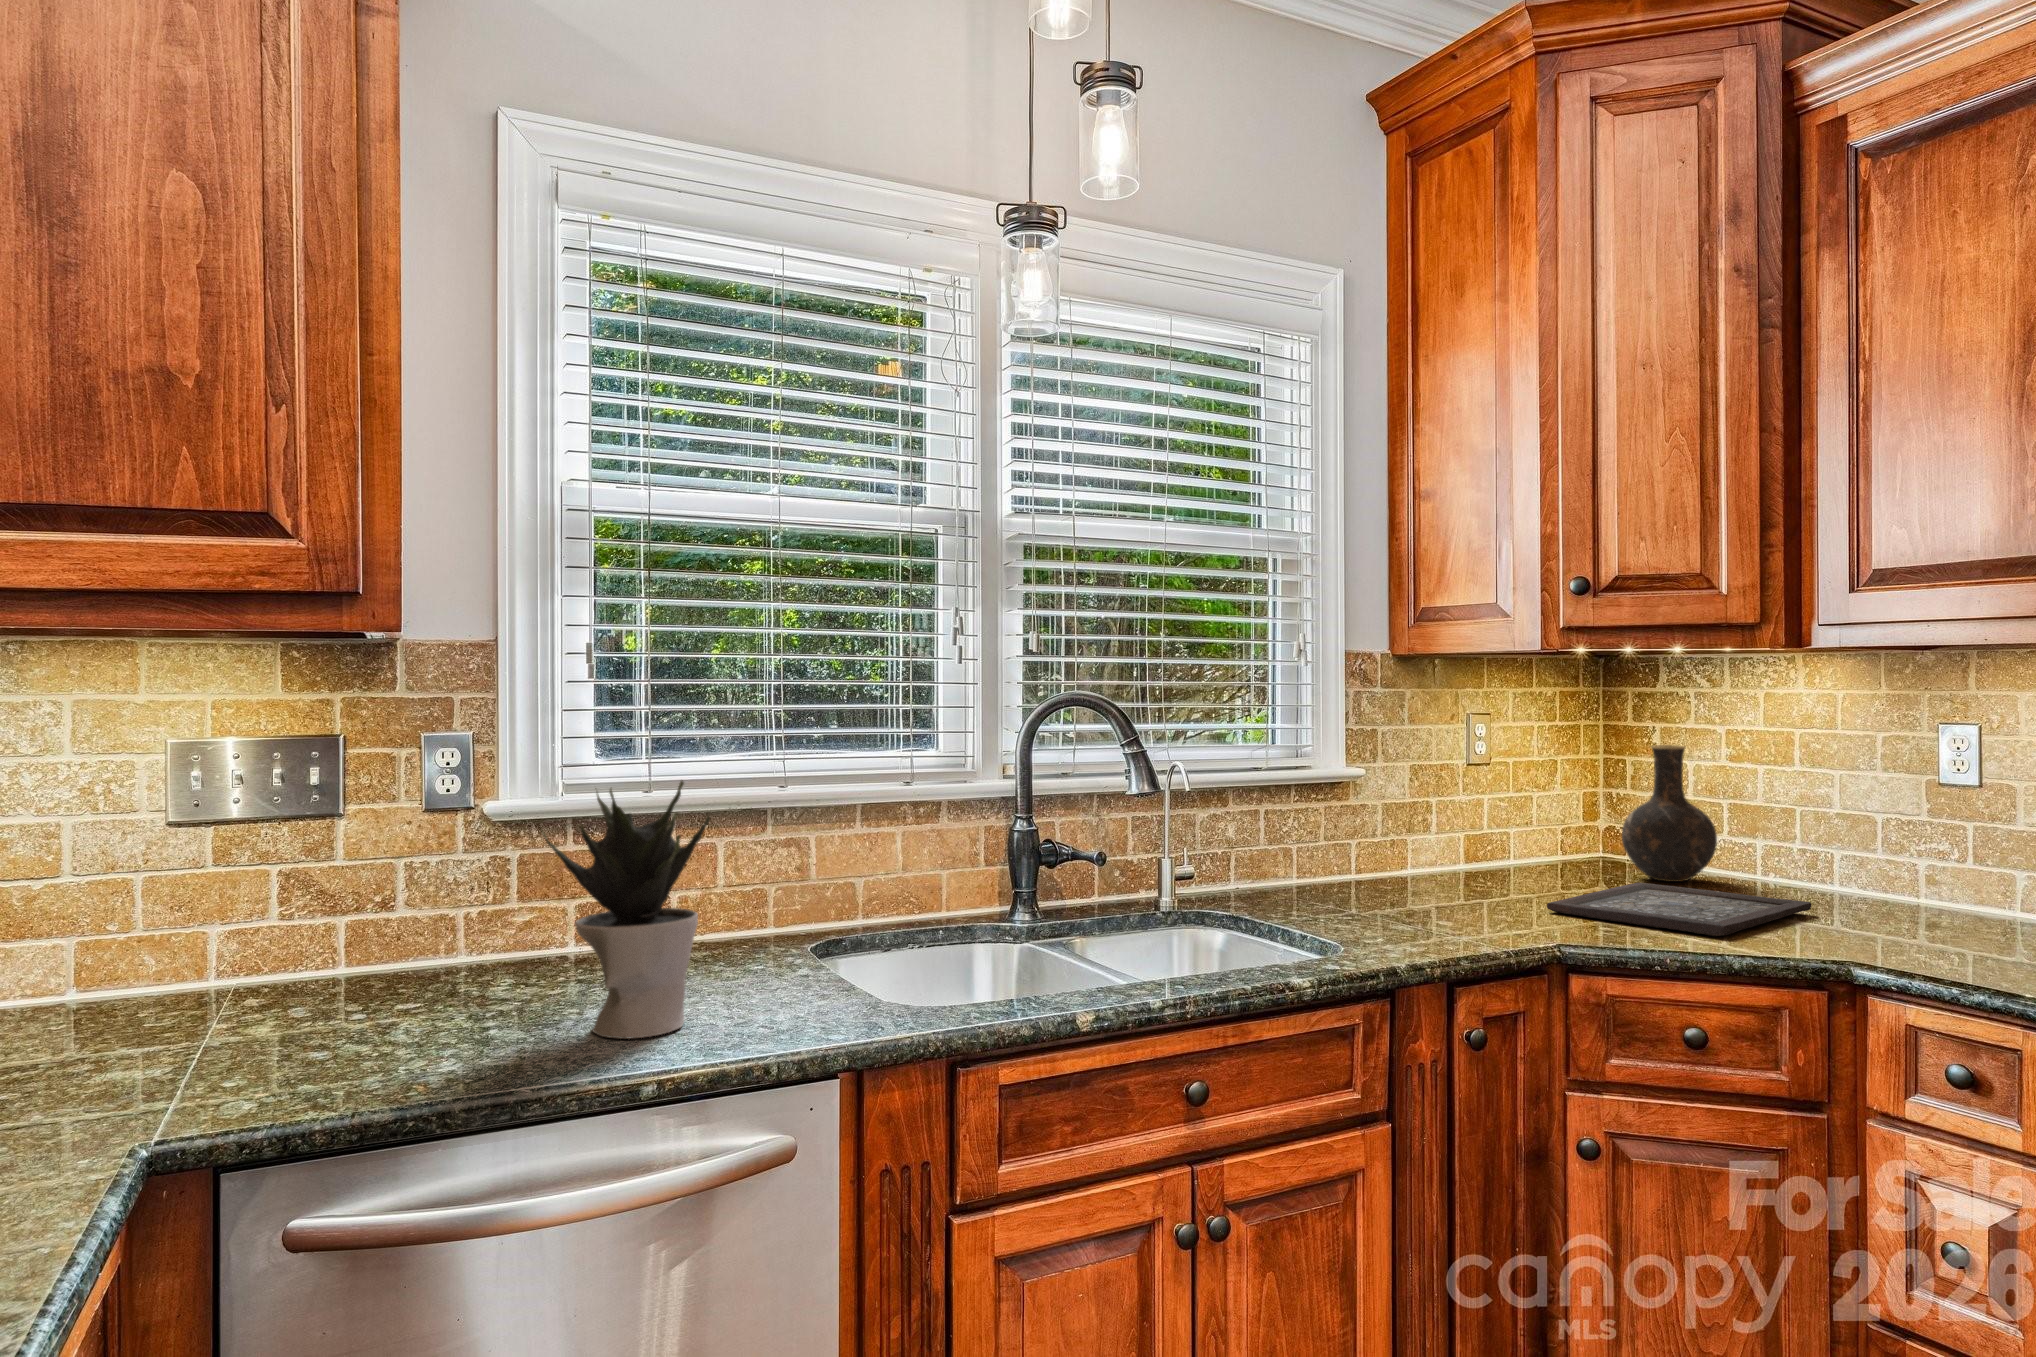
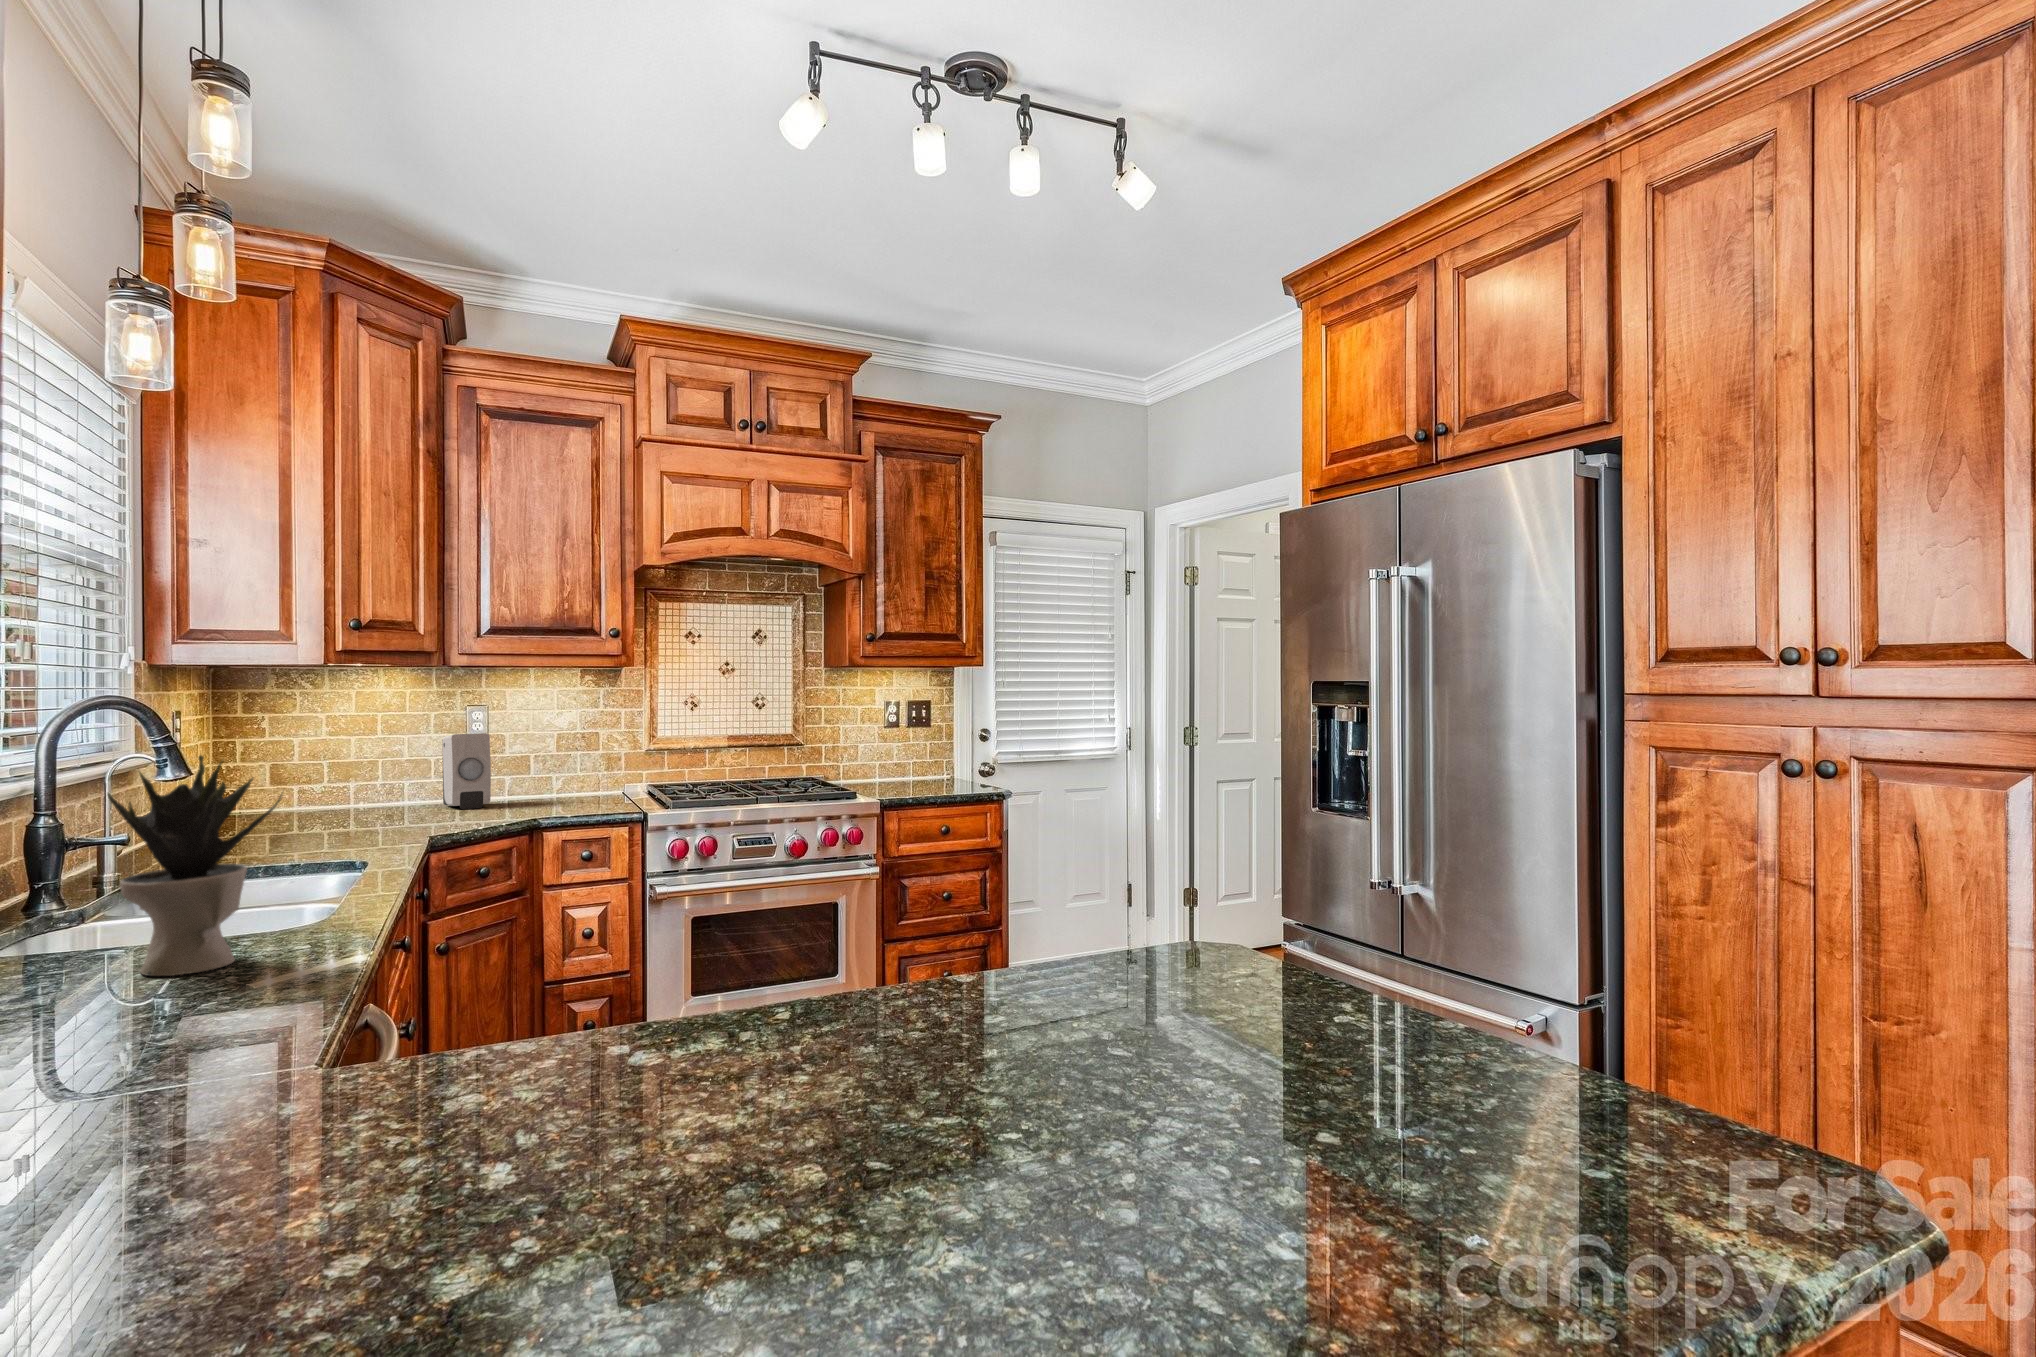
vase: present [1622,745,1717,882] -> none [278,727,345,816]
soap dispenser: none [1845,774,1948,920] -> present [442,733,491,809]
tray: present [1547,883,1811,936] -> none [329,806,461,831]

